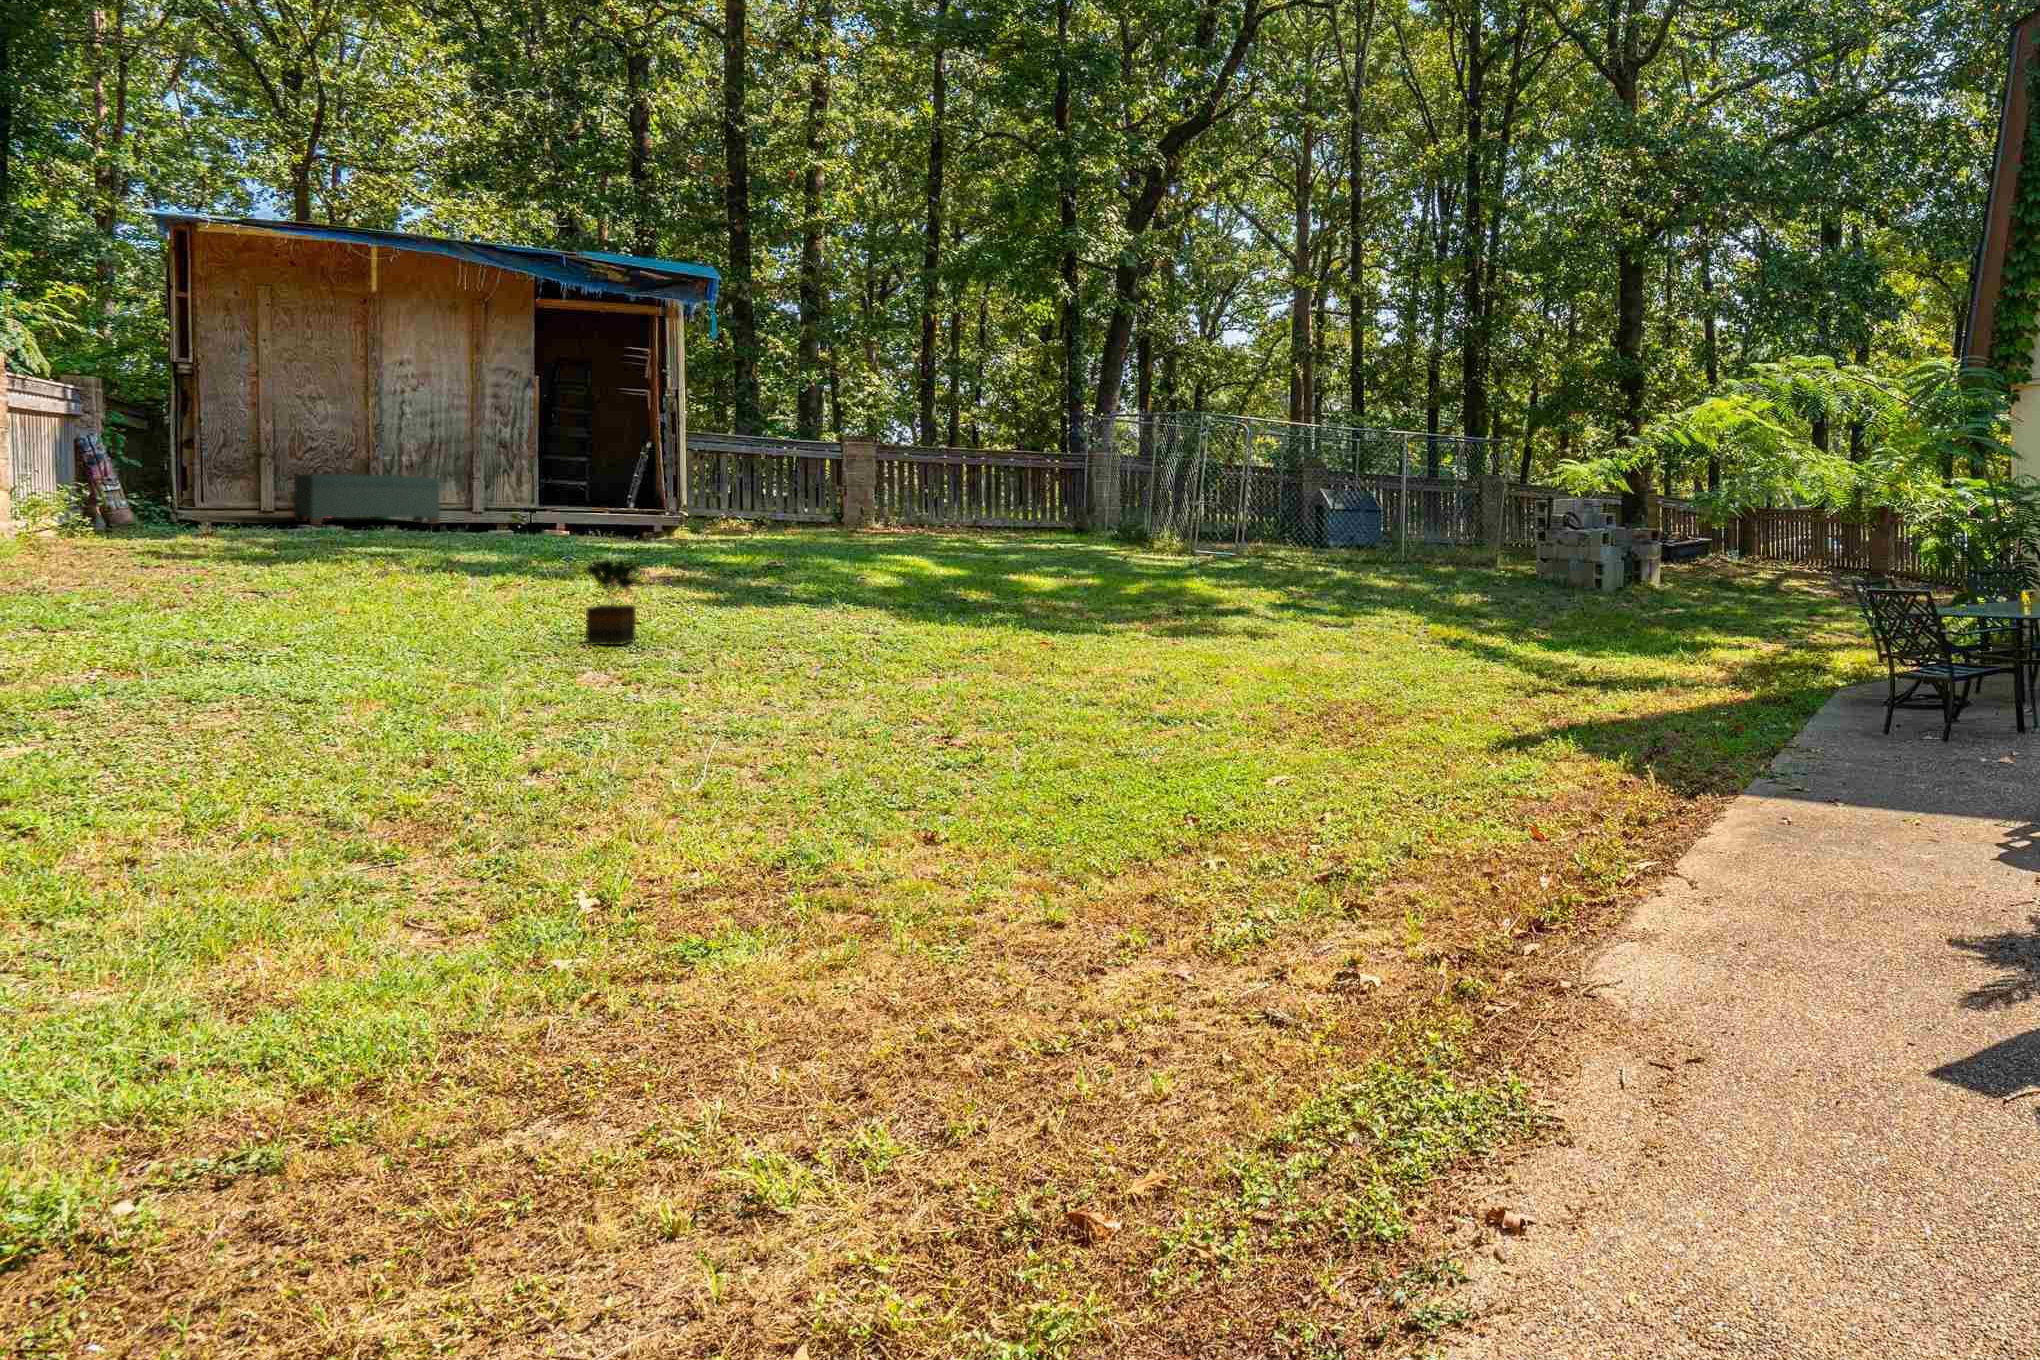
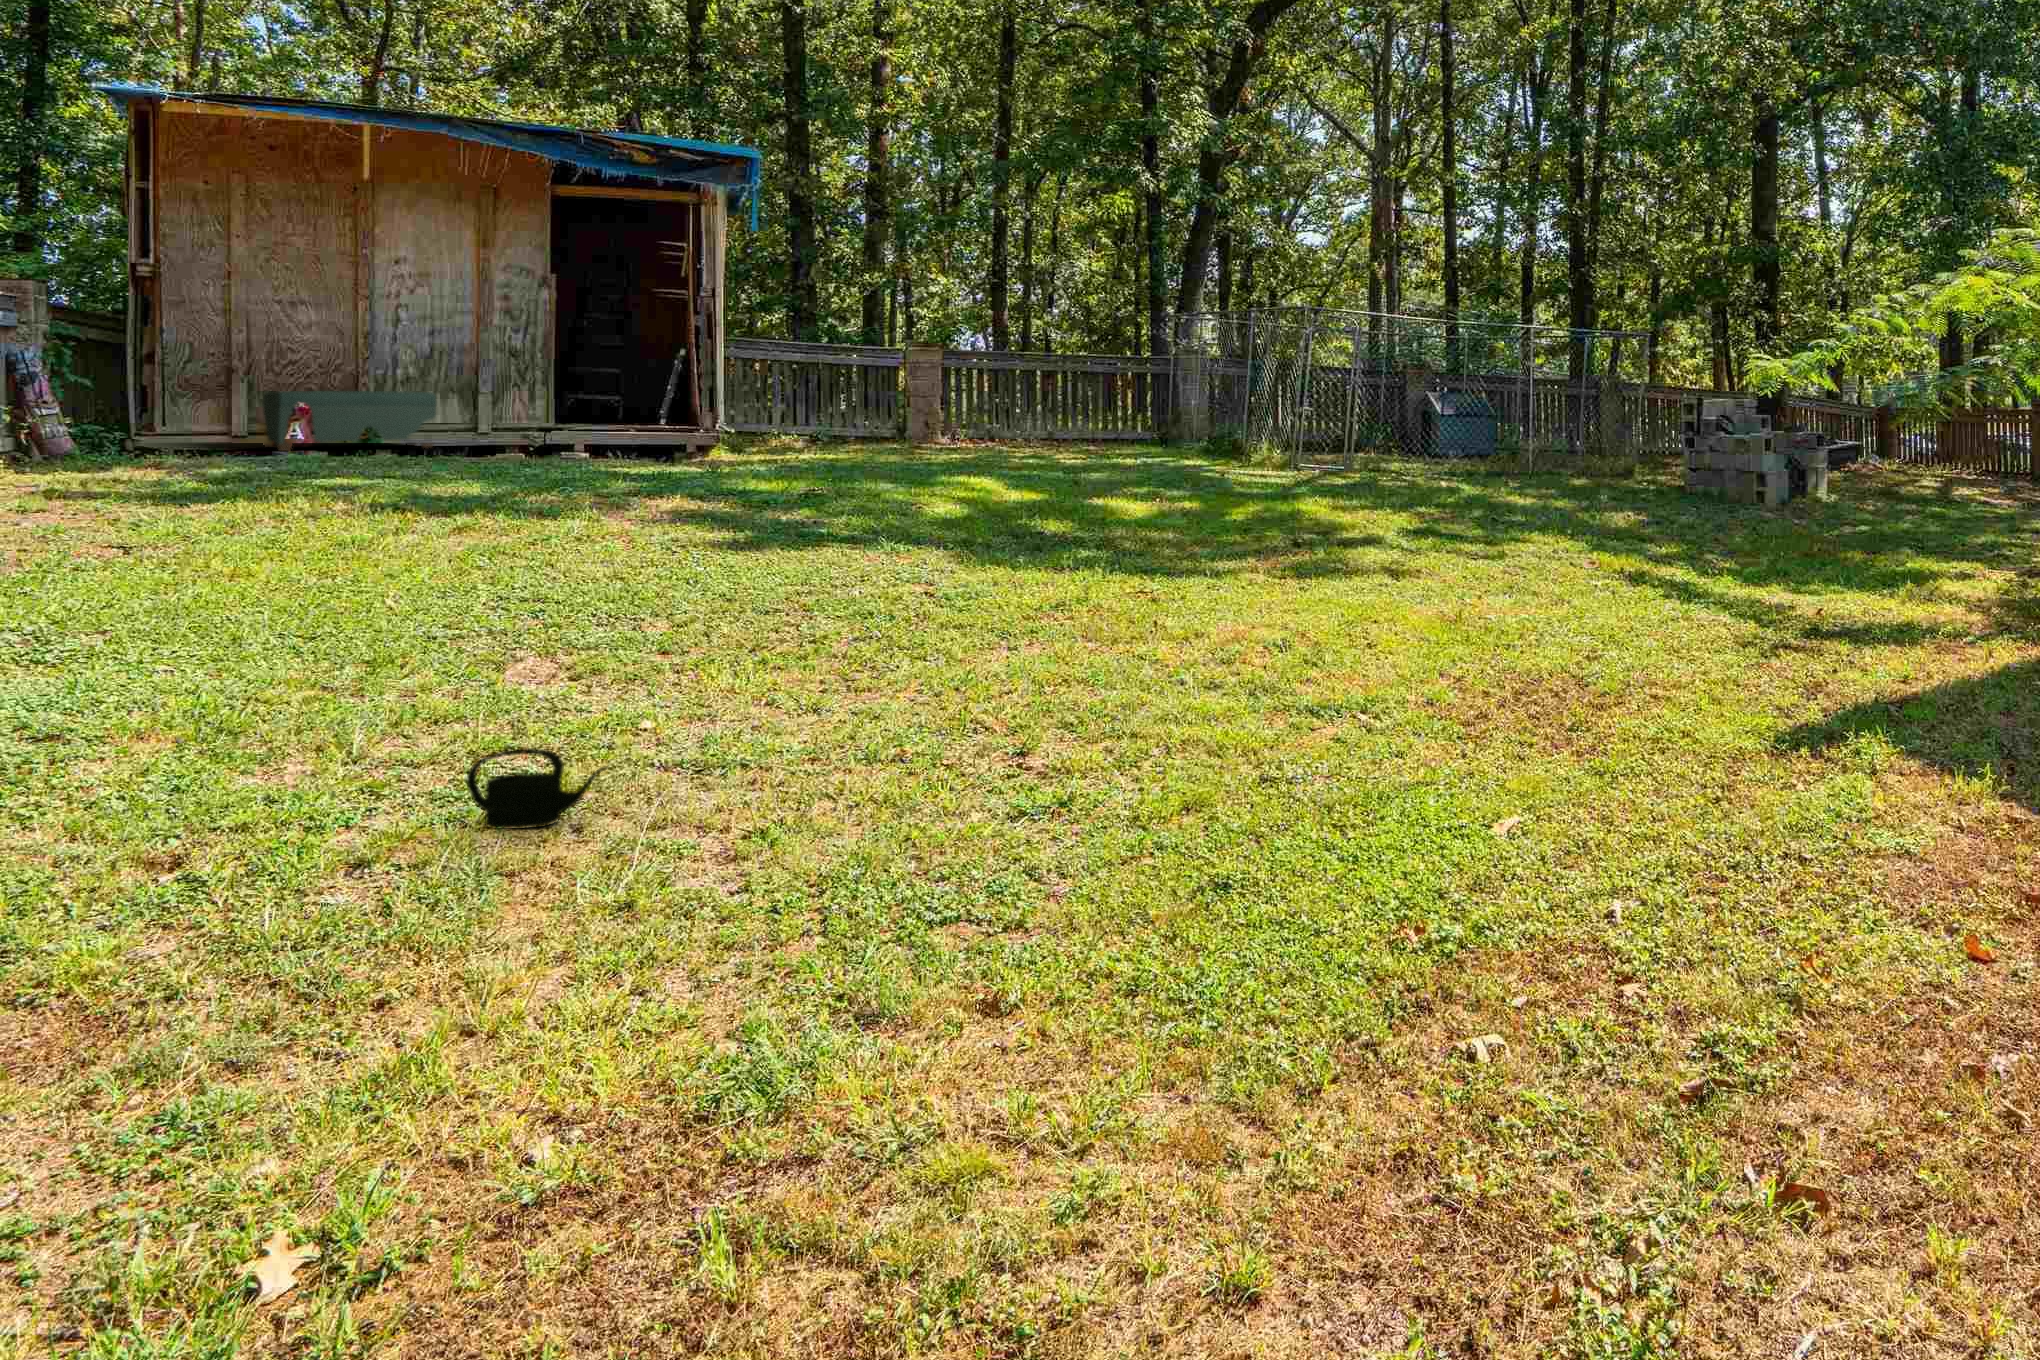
potted tree: present [585,560,645,645] -> none [524,503,620,627]
watering can: none [594,698,681,745] -> present [467,748,608,829]

